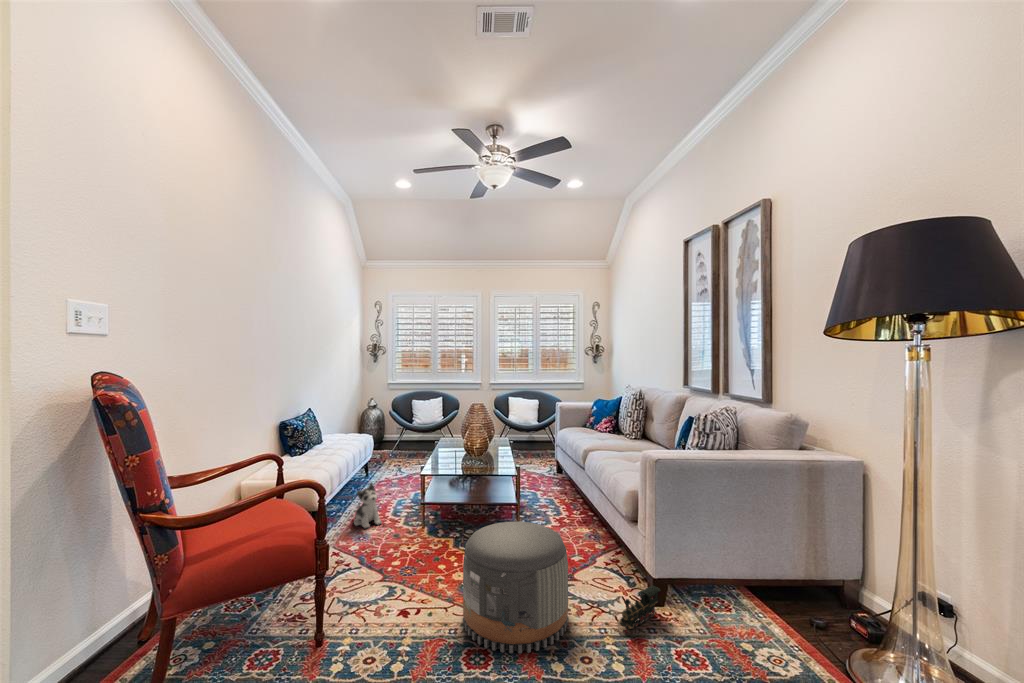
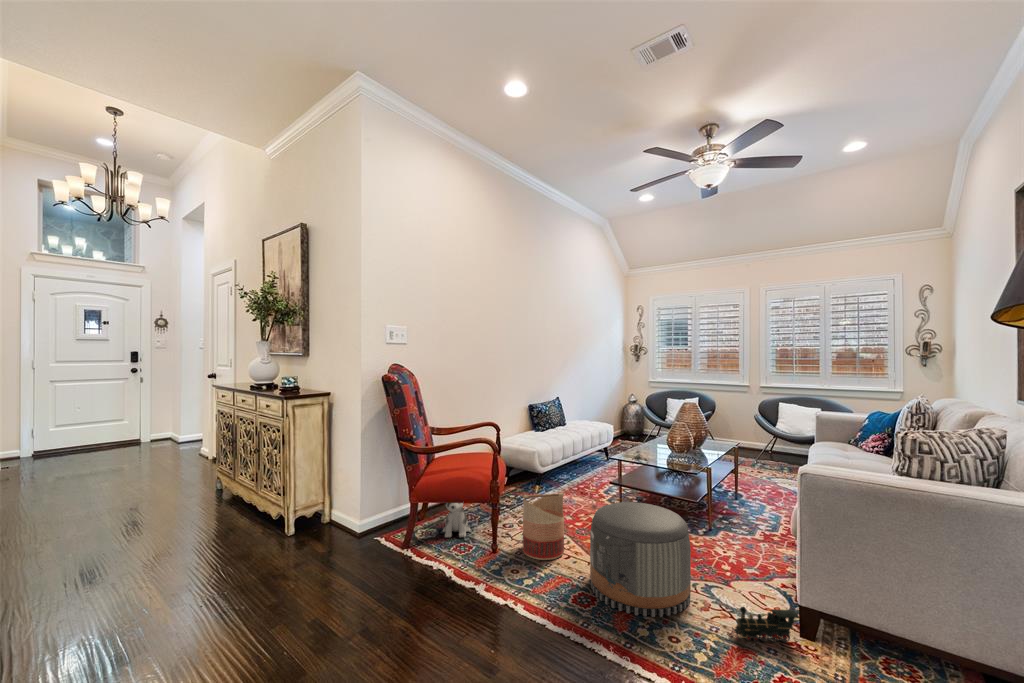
plush toy: present [354,483,382,528] -> present [443,503,470,537]
basket: none [356,534,410,631] -> present [522,493,564,560]

